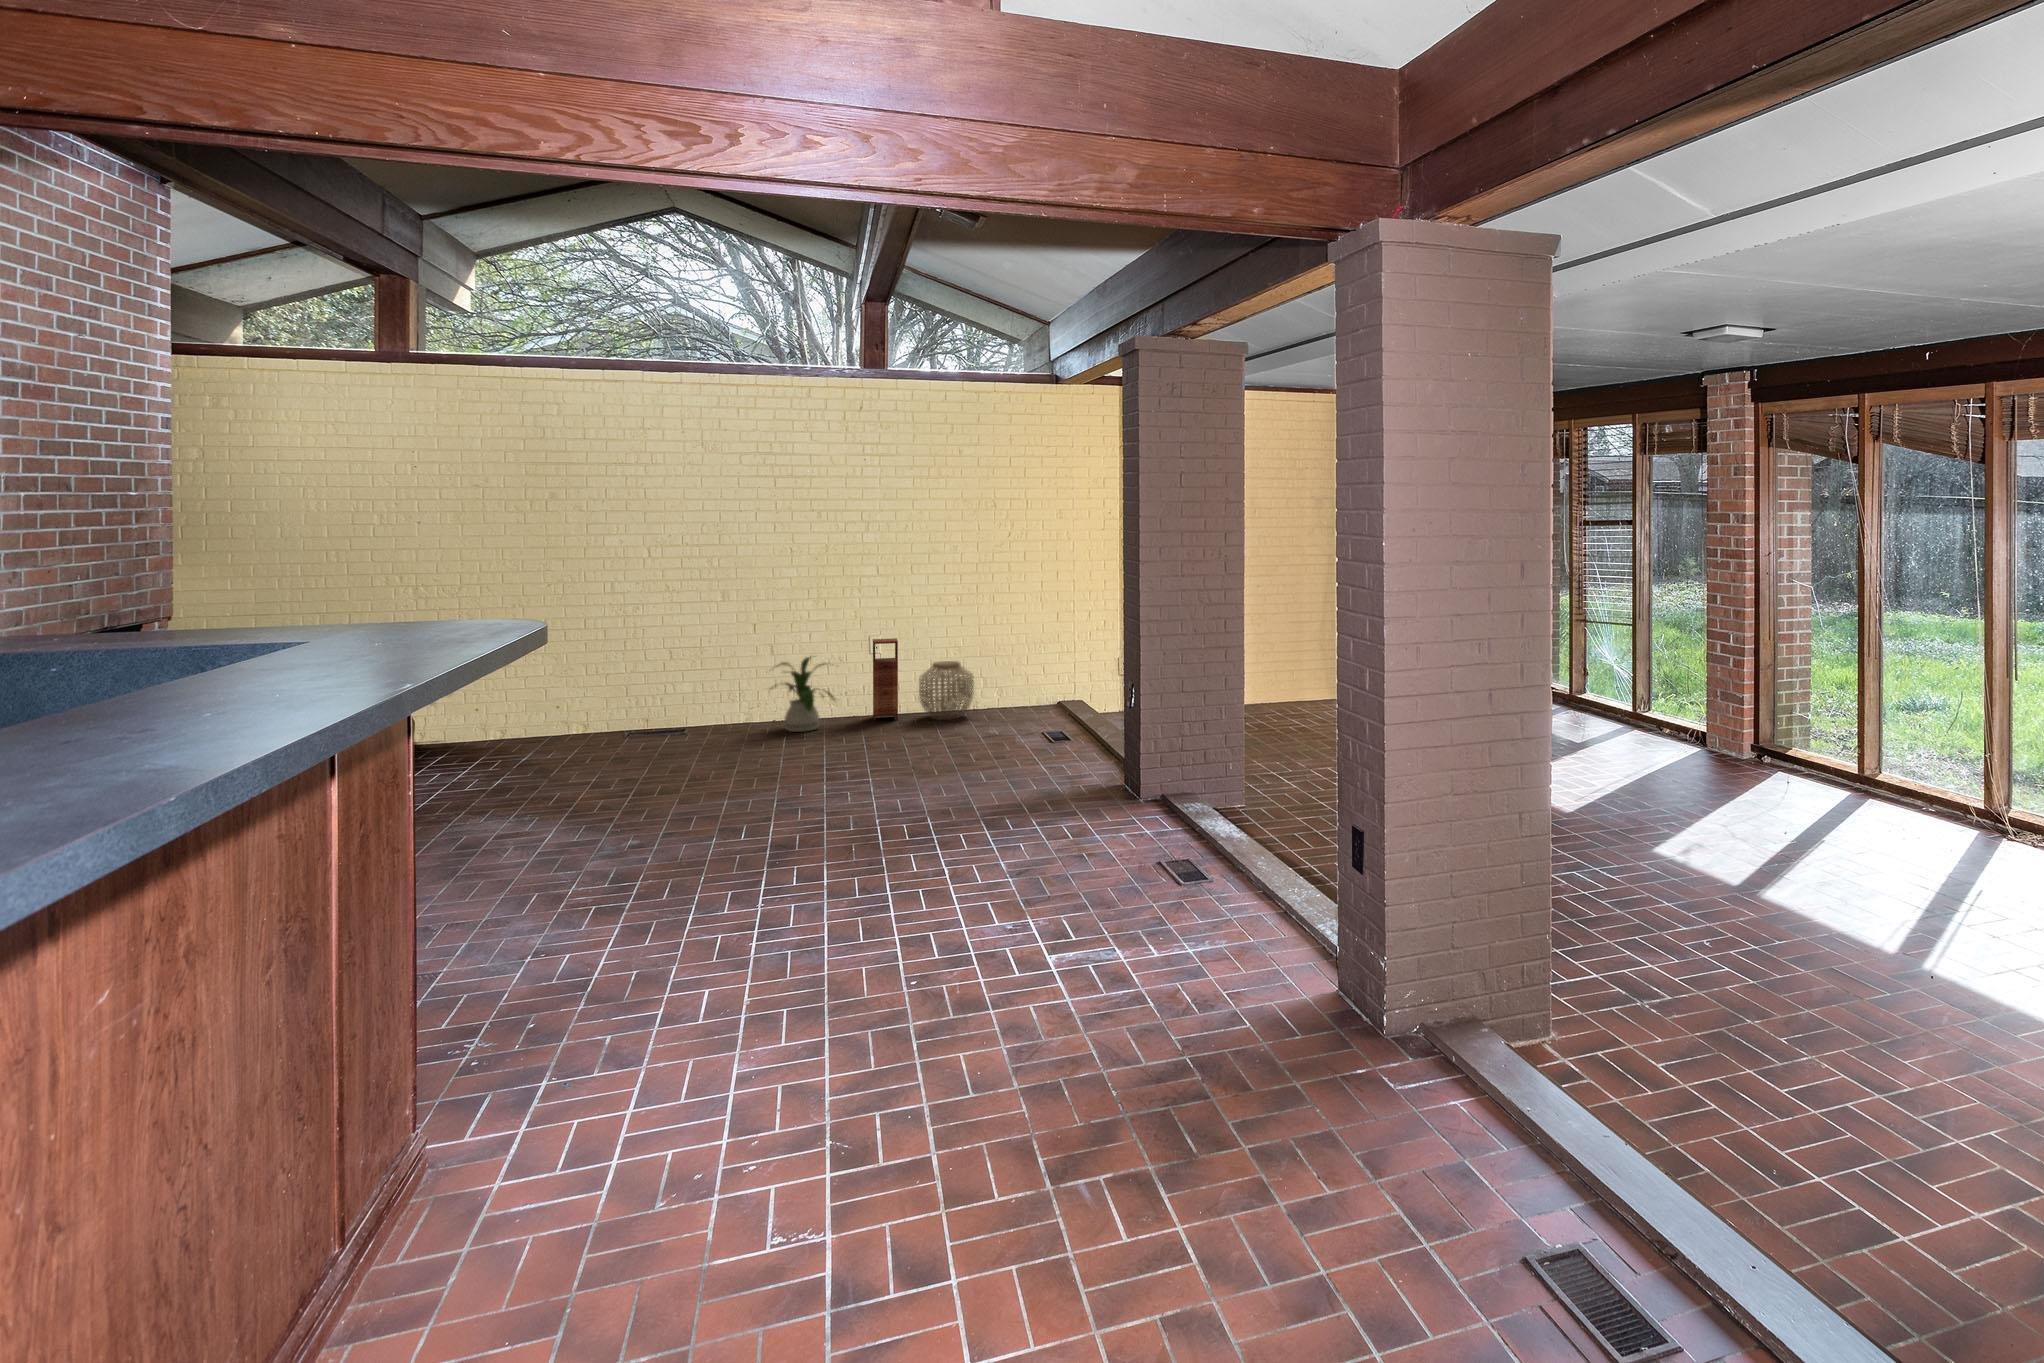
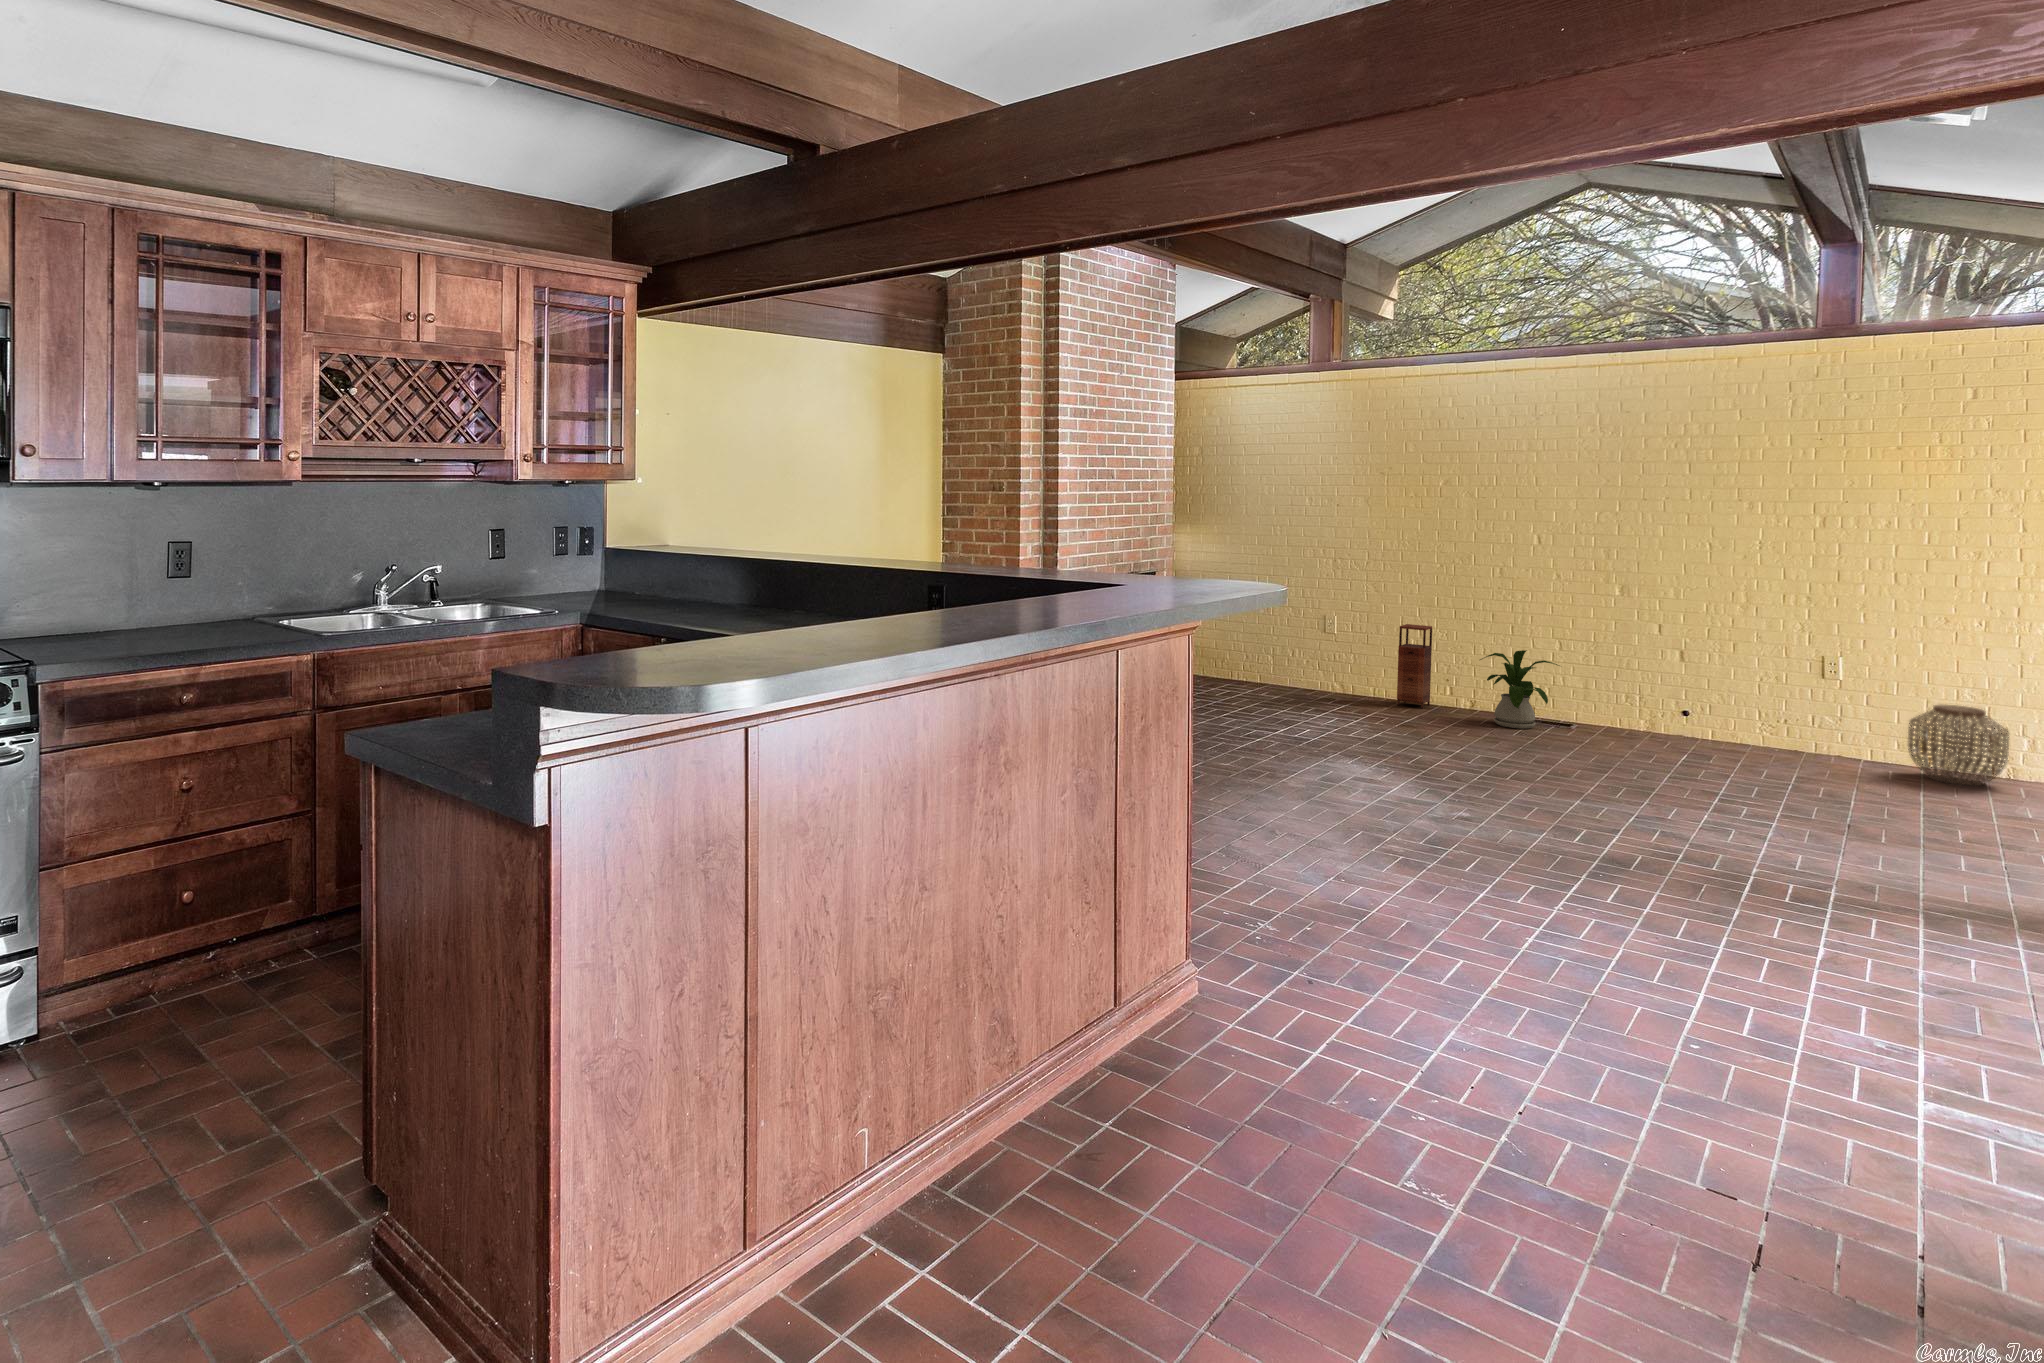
storage cabinet: present [873,638,898,721] -> present [1397,624,1432,709]
house plant: present [779,657,834,732] -> present [1480,650,1560,729]

